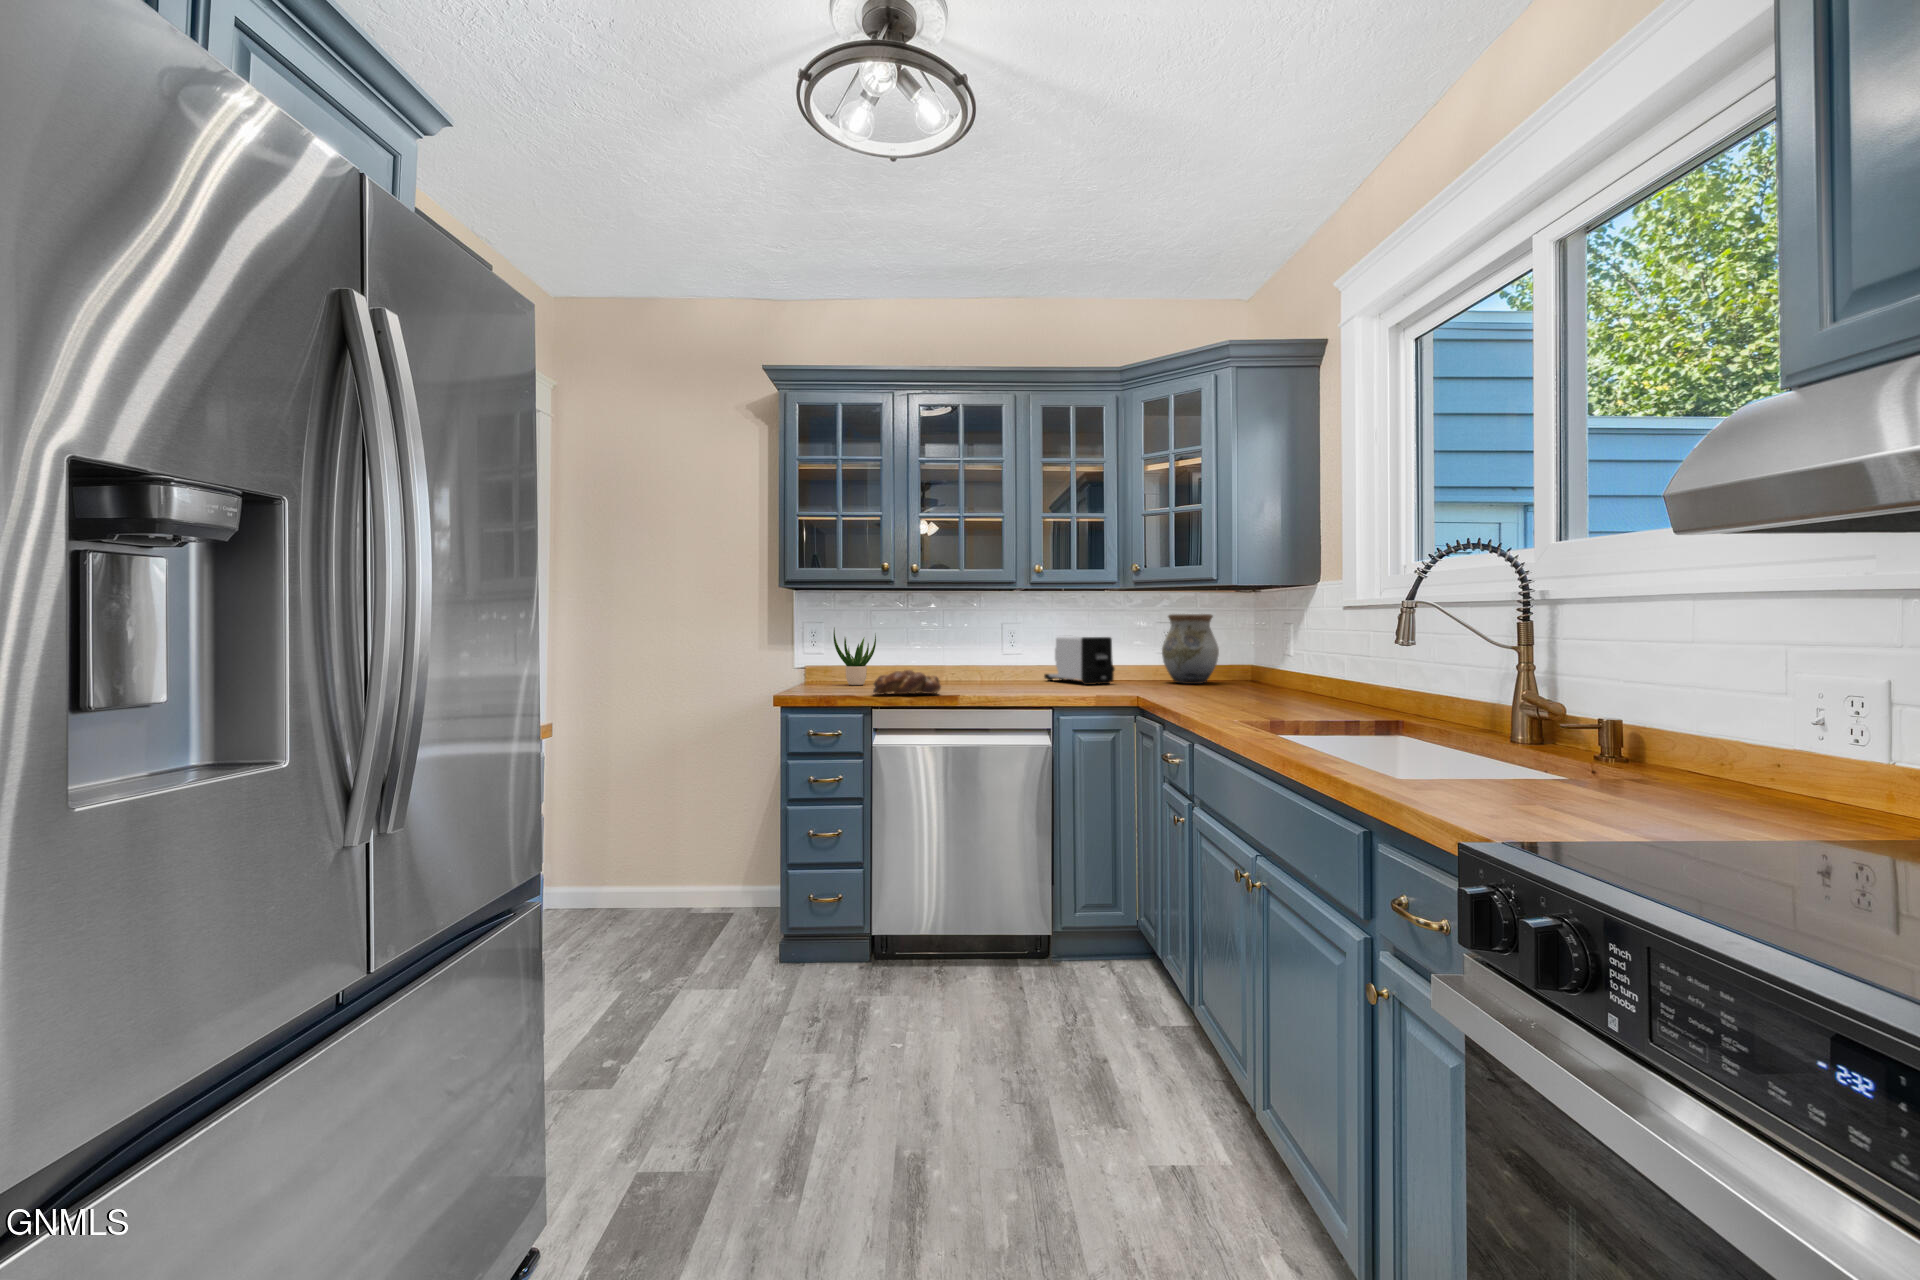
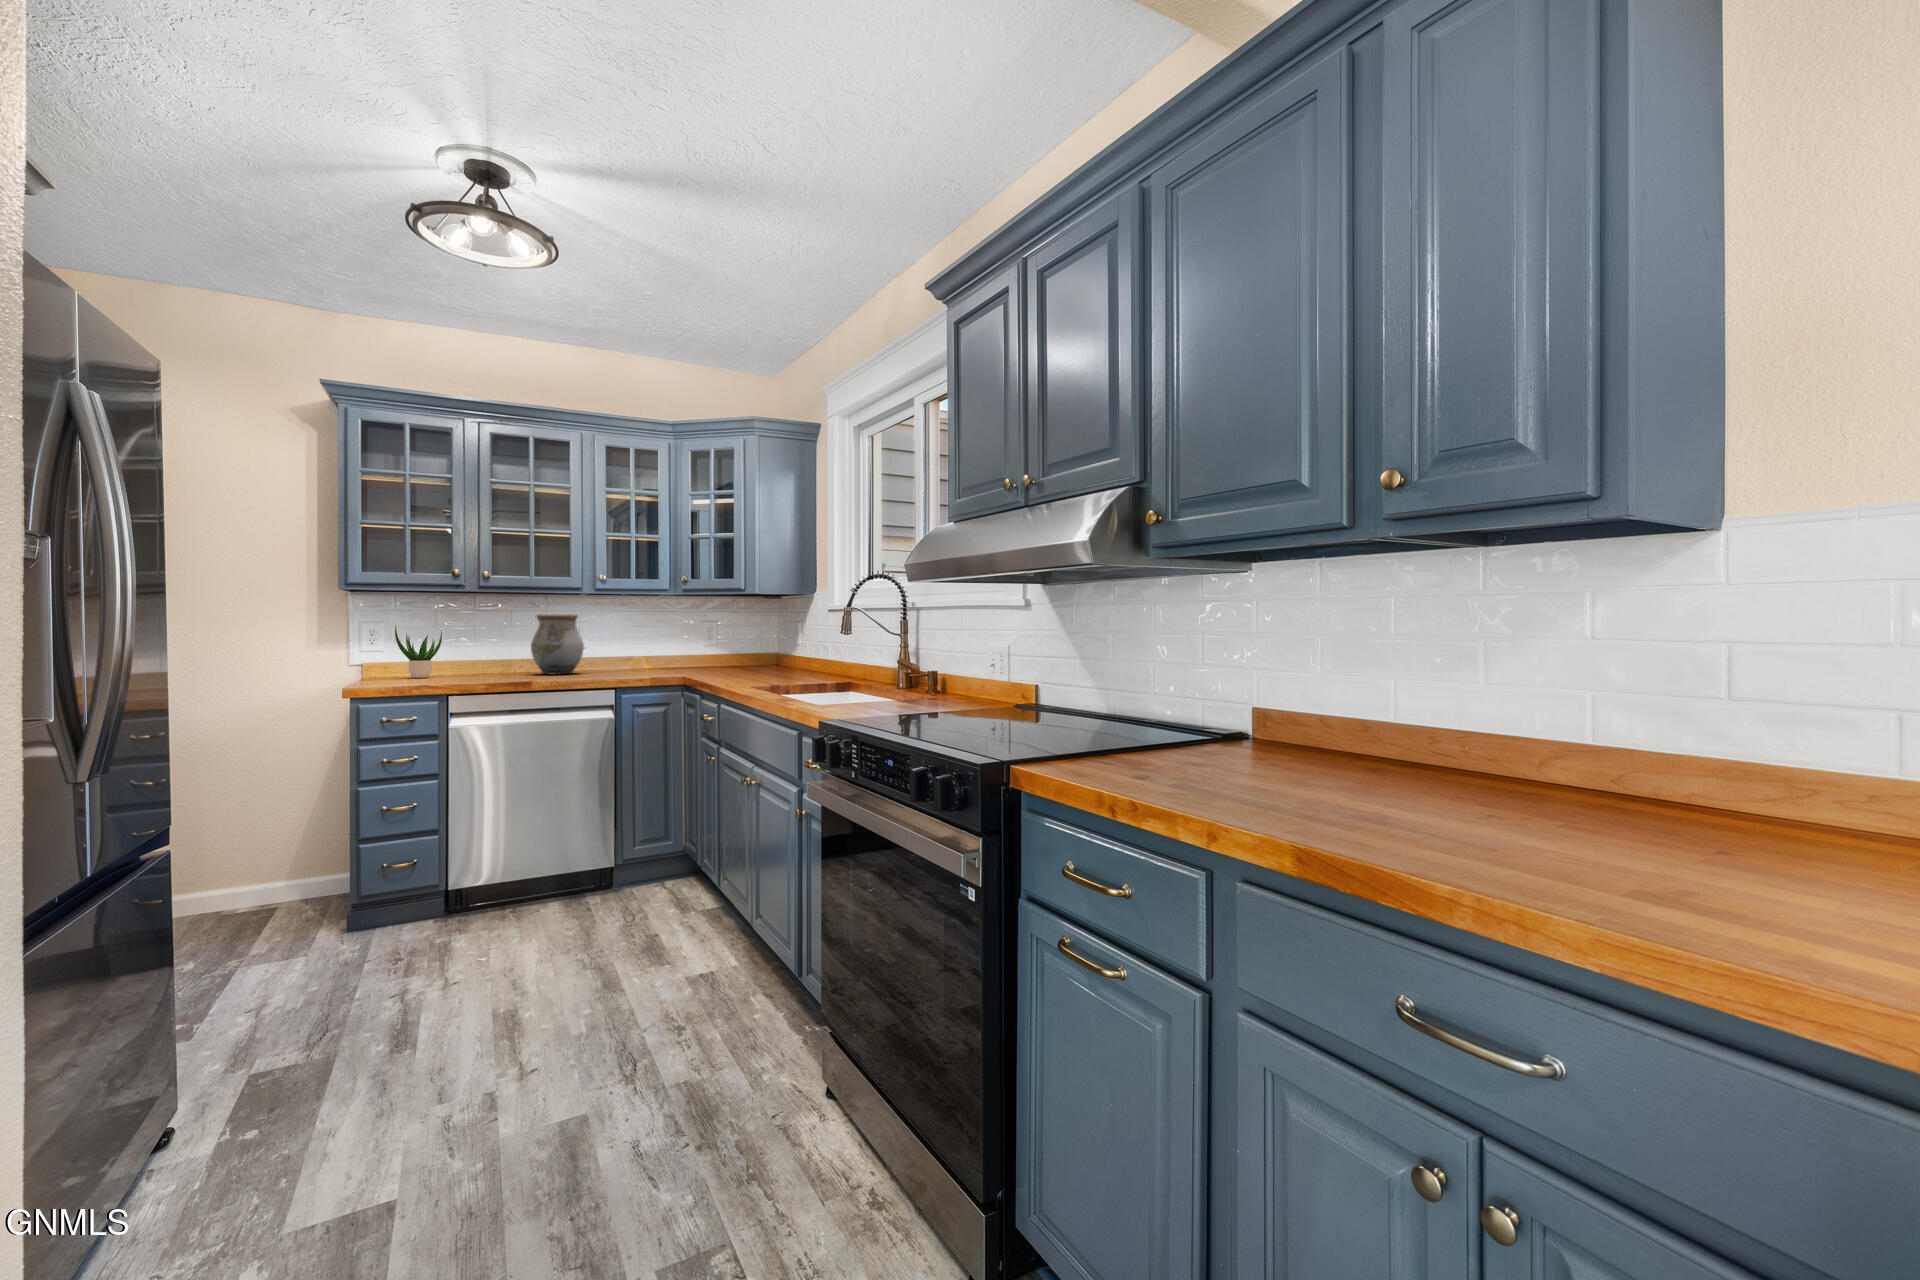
vase: present [1162,614,1219,684] -> present [531,614,584,675]
toaster: present [1044,637,1115,685] -> none [607,633,669,672]
bread loaf: present [873,670,941,695] -> none [446,661,515,683]

